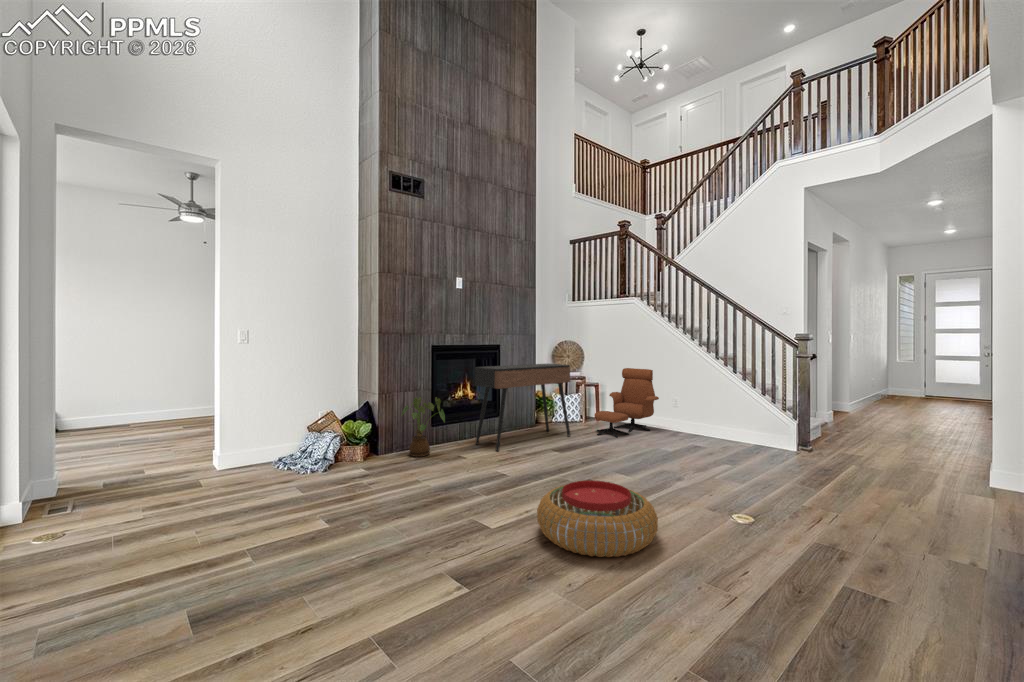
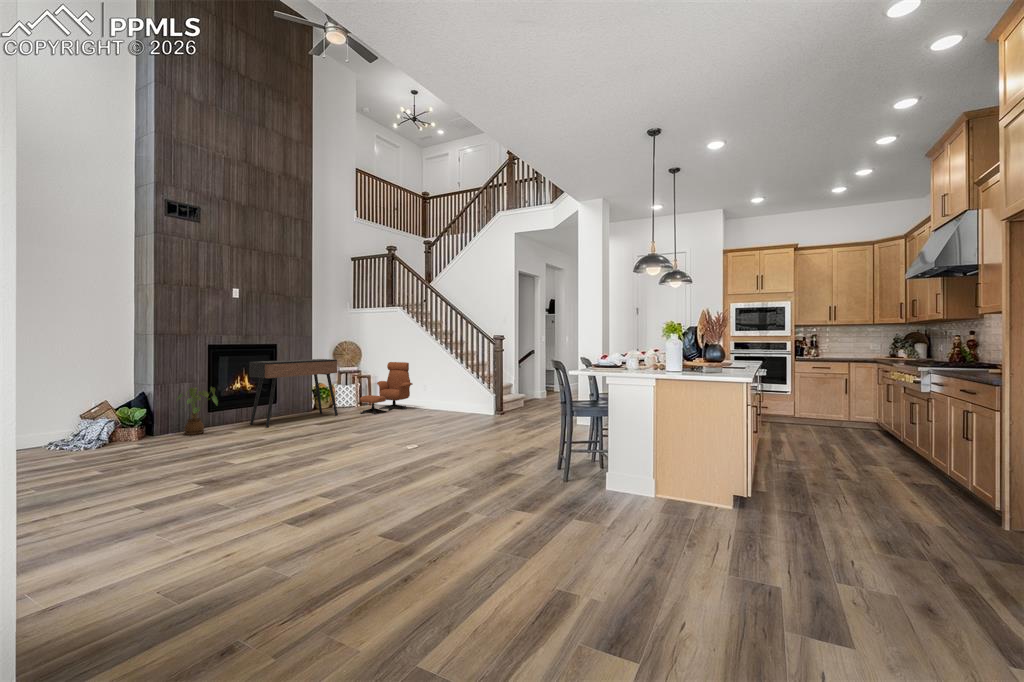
pouf: present [537,480,658,557] -> none [268,429,349,468]

